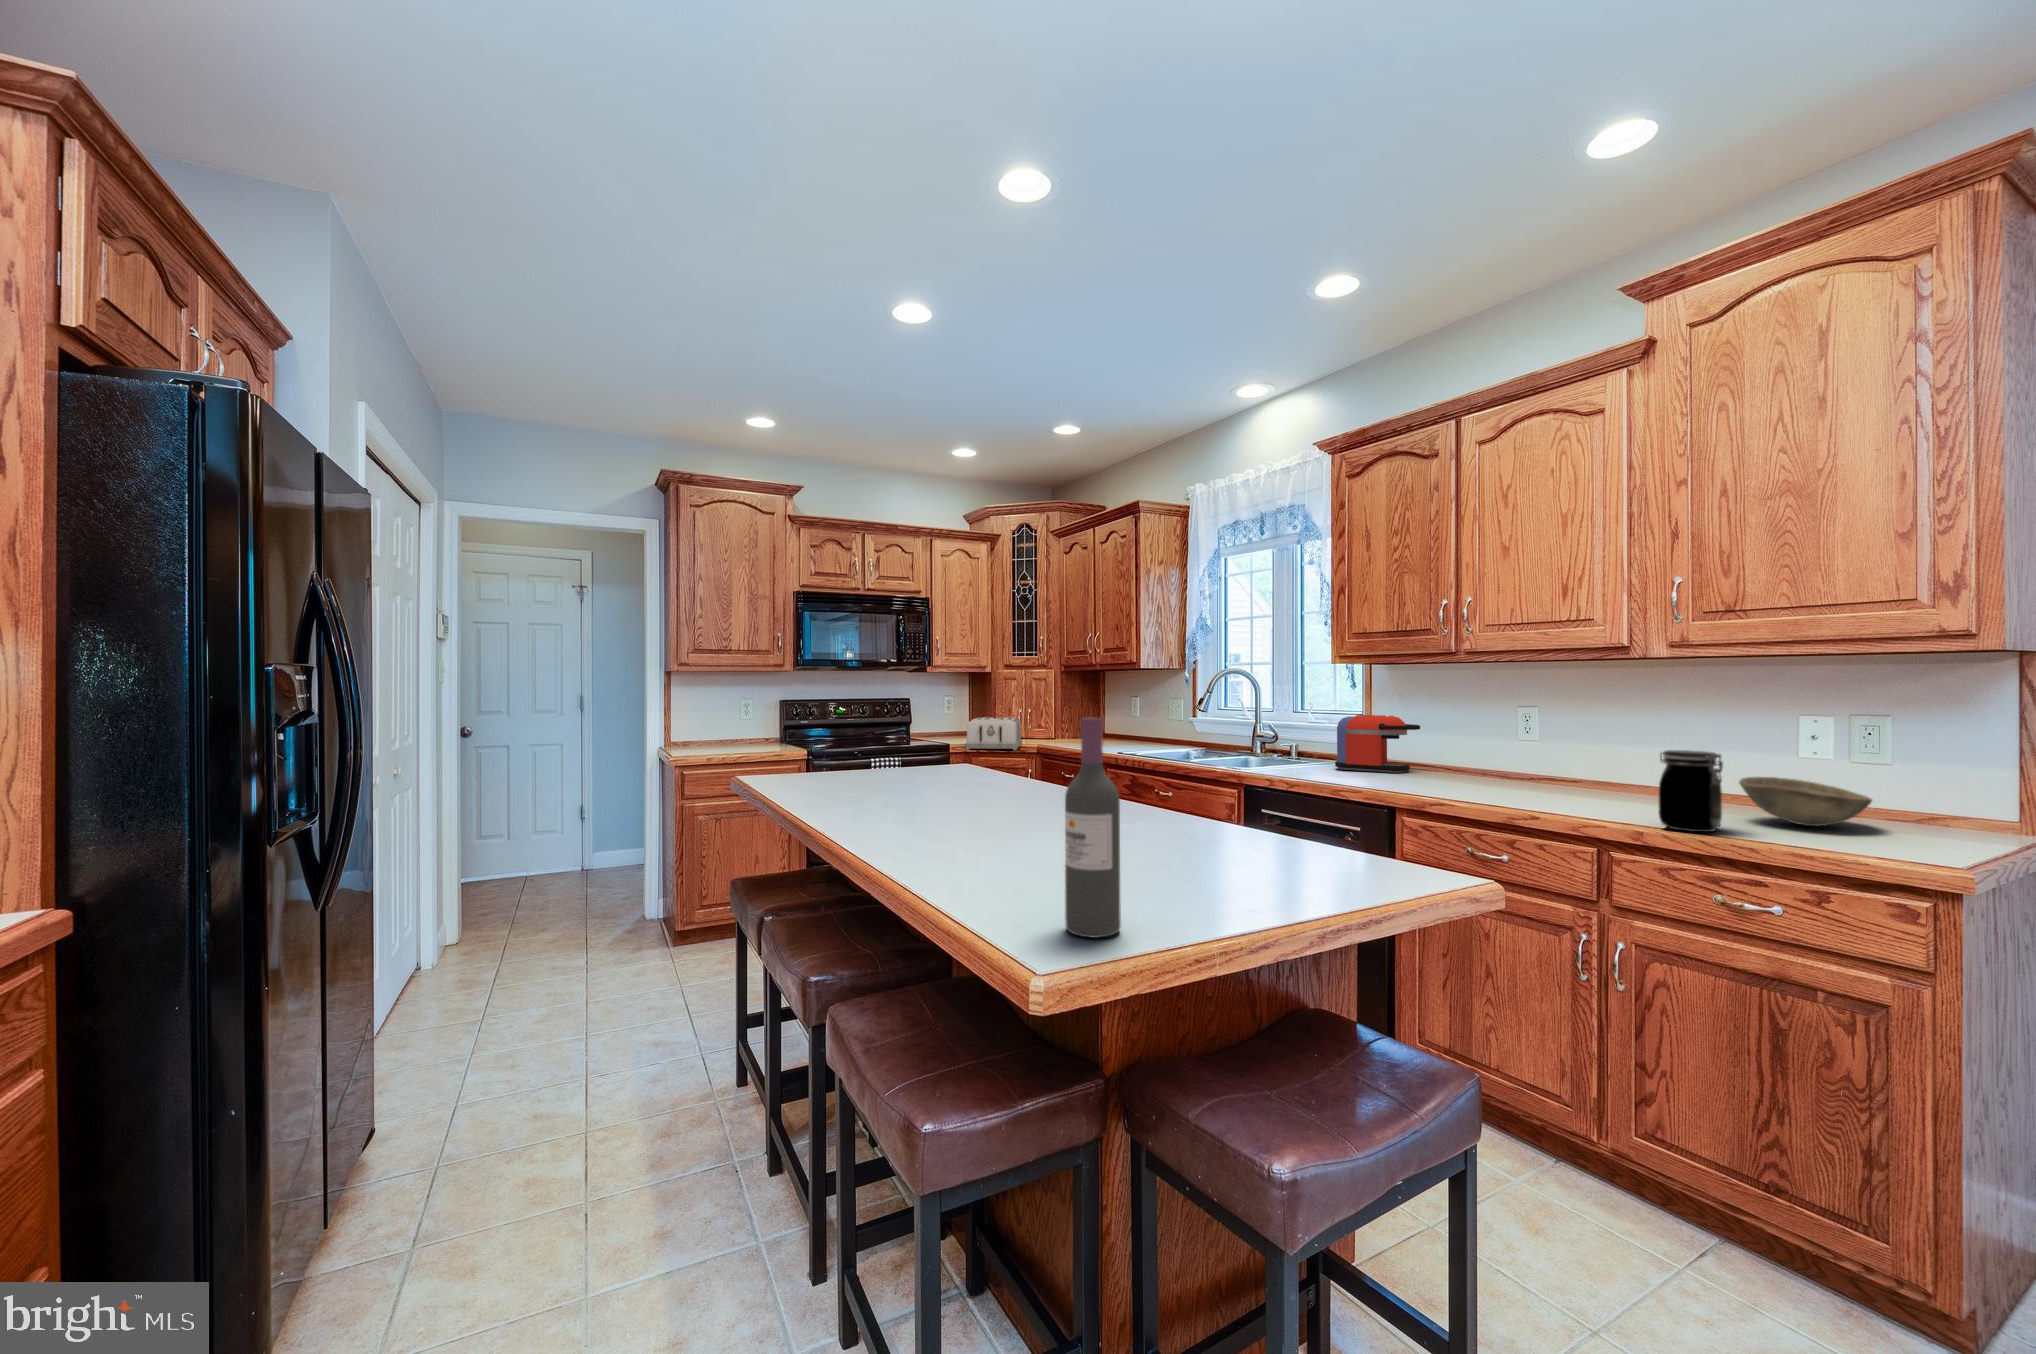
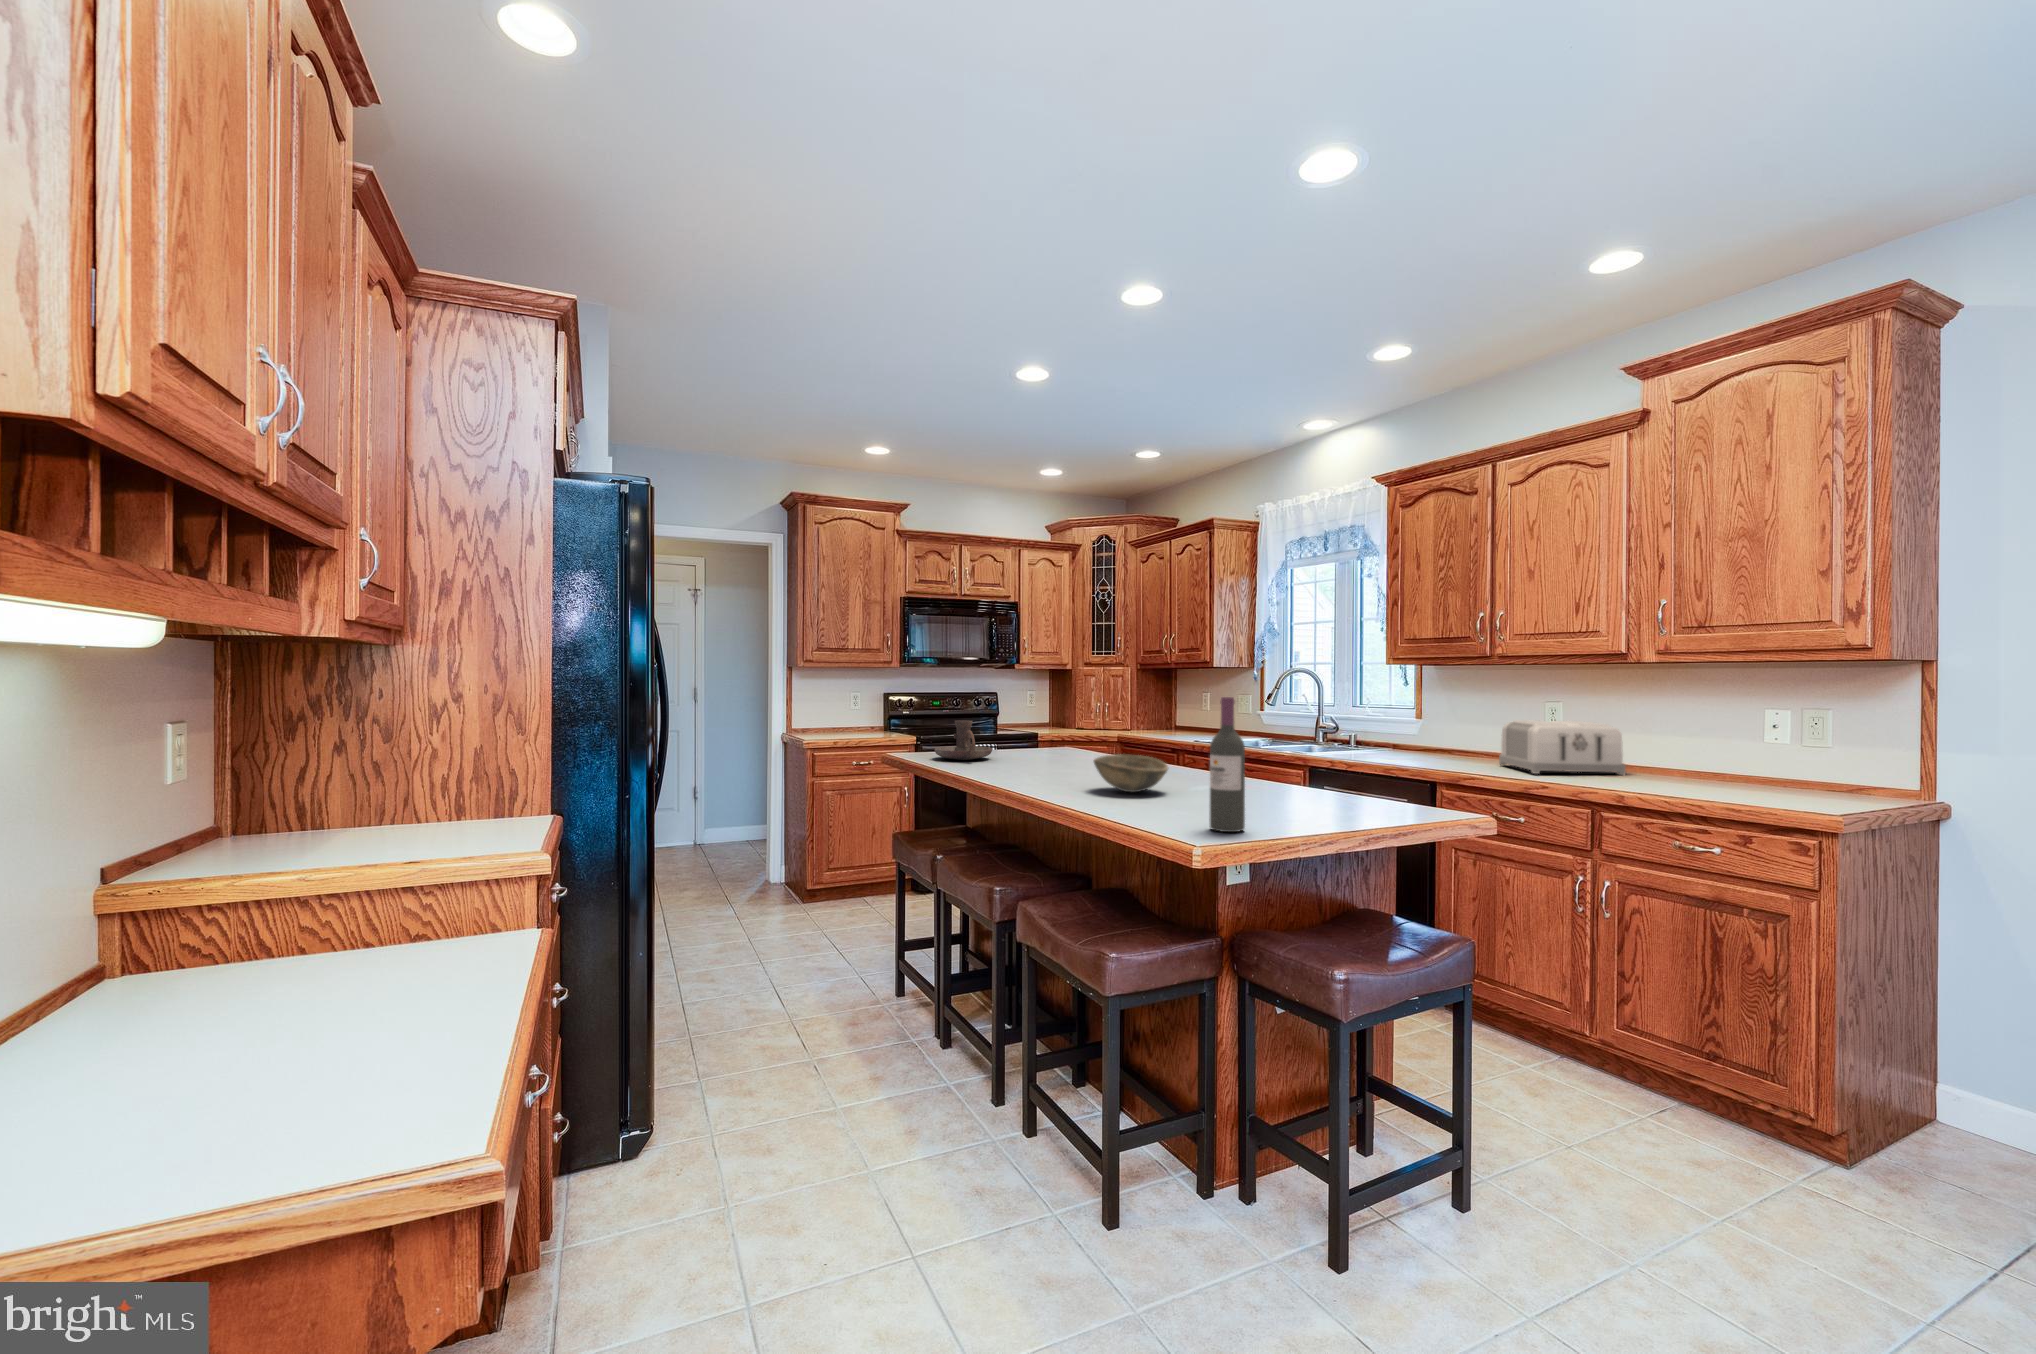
coffee maker: present [1335,715,1420,773] -> none [1389,709,1463,758]
toaster: present [966,718,1022,750] -> present [1499,720,1626,775]
candle holder: none [777,738,851,787] -> present [935,720,992,760]
jar: present [1658,750,1723,832] -> none [1637,734,1685,795]
bowl: present [1739,777,1872,826] -> present [1094,754,1168,792]

